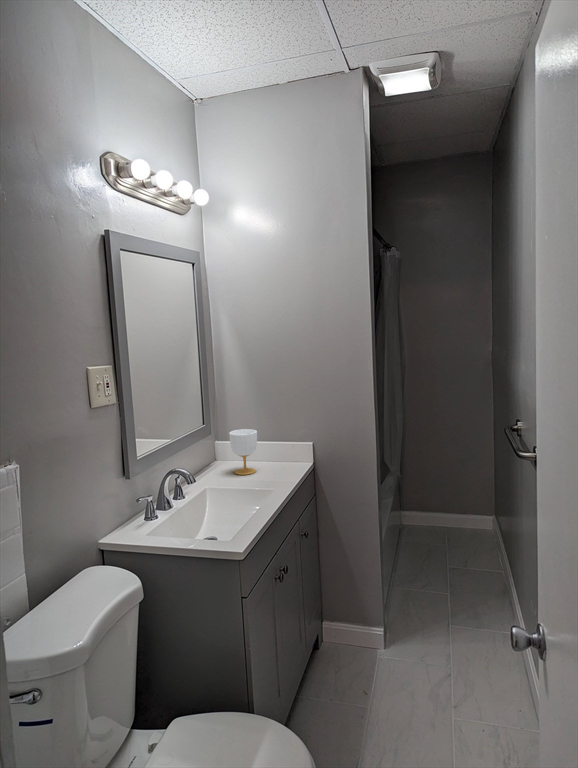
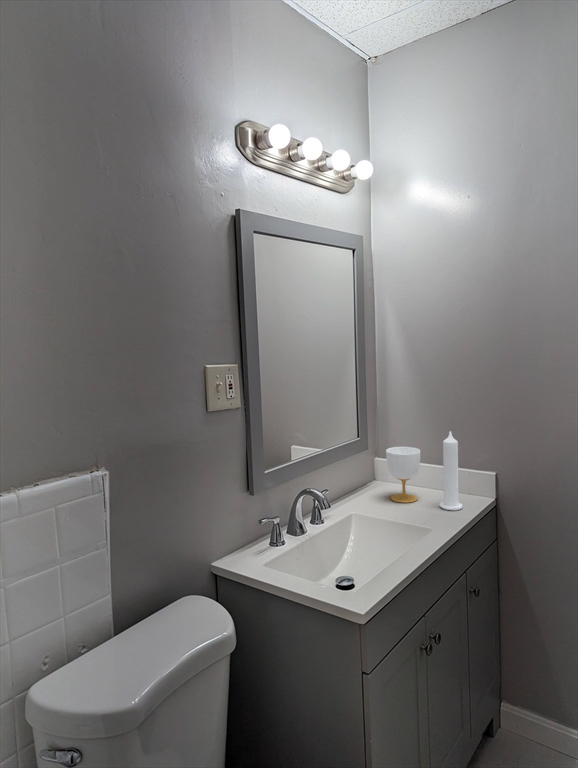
candle: none [275,413,292,475] -> present [440,431,463,510]

